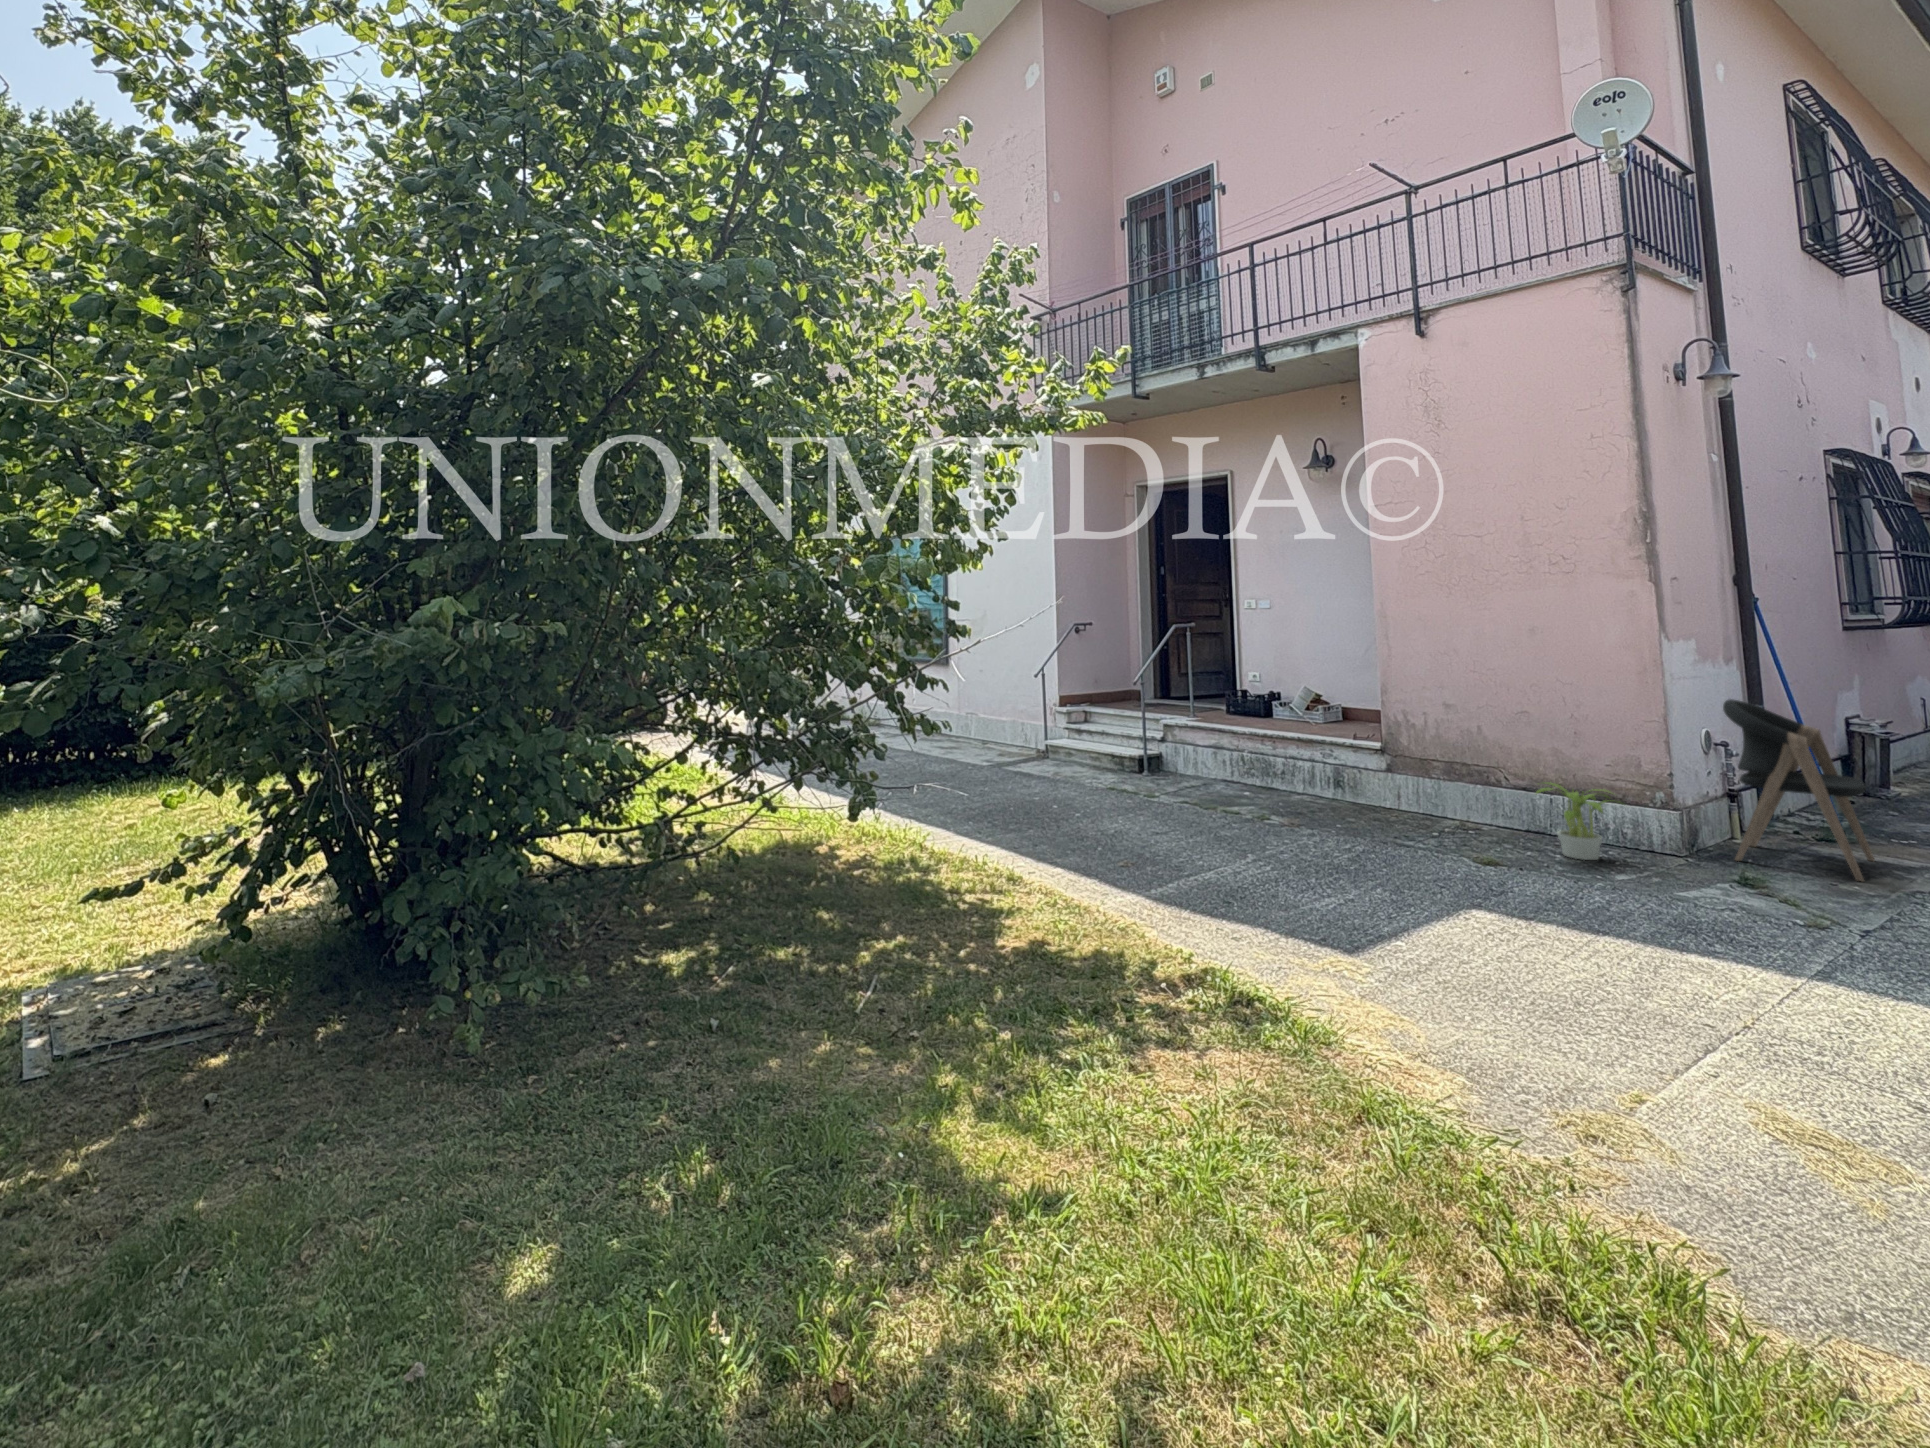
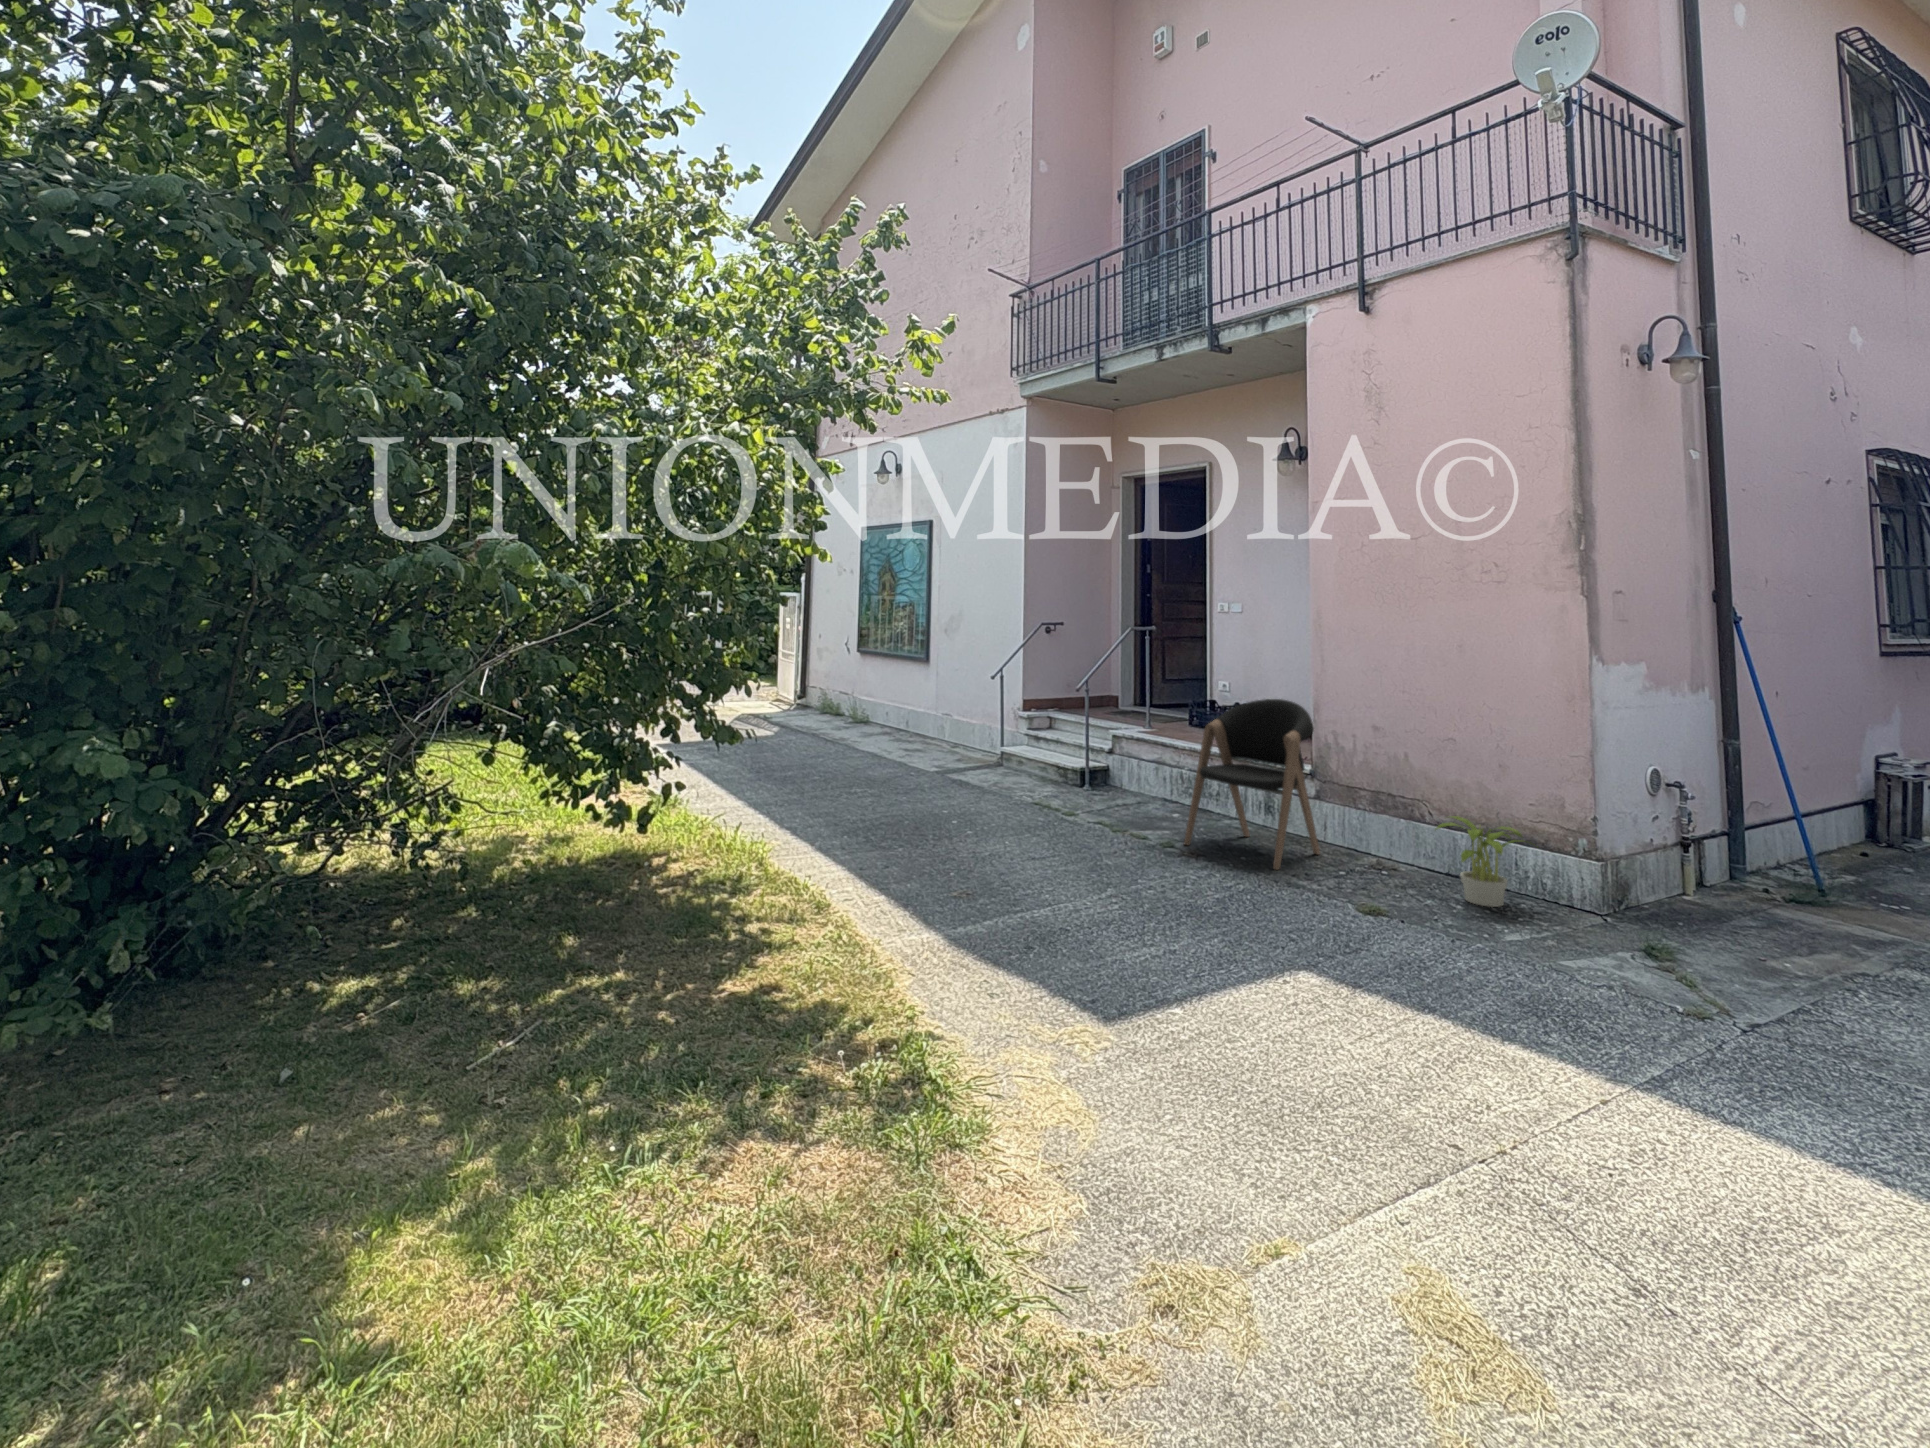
chair: present [1723,699,1875,882] -> present [1184,699,1320,870]

